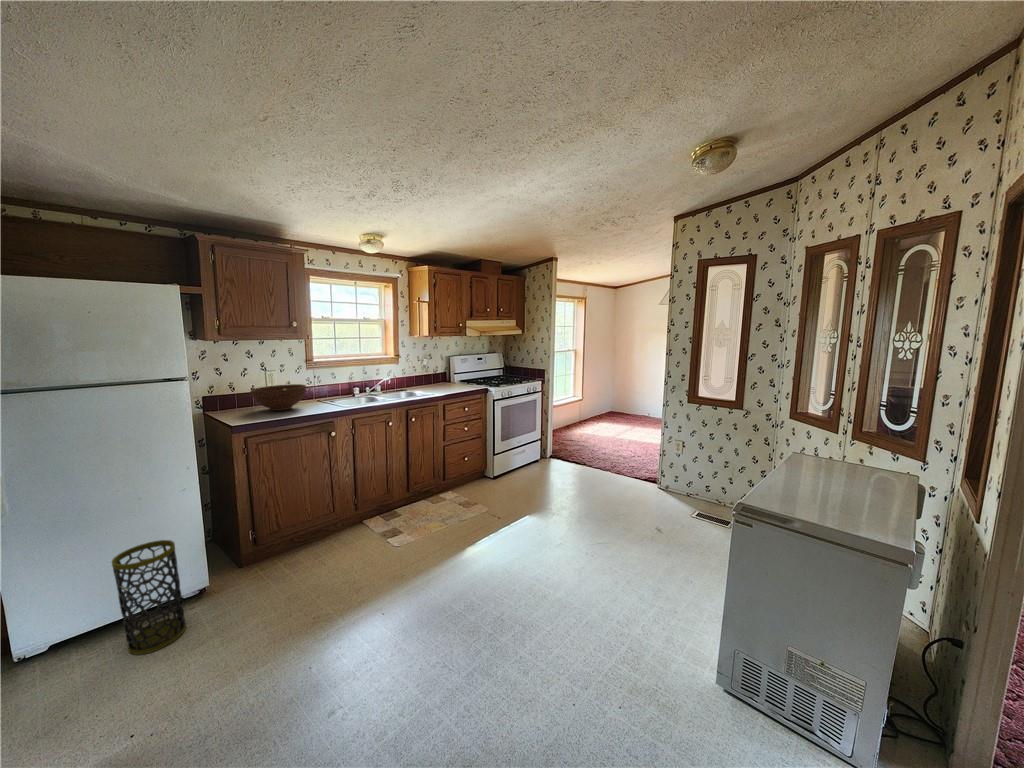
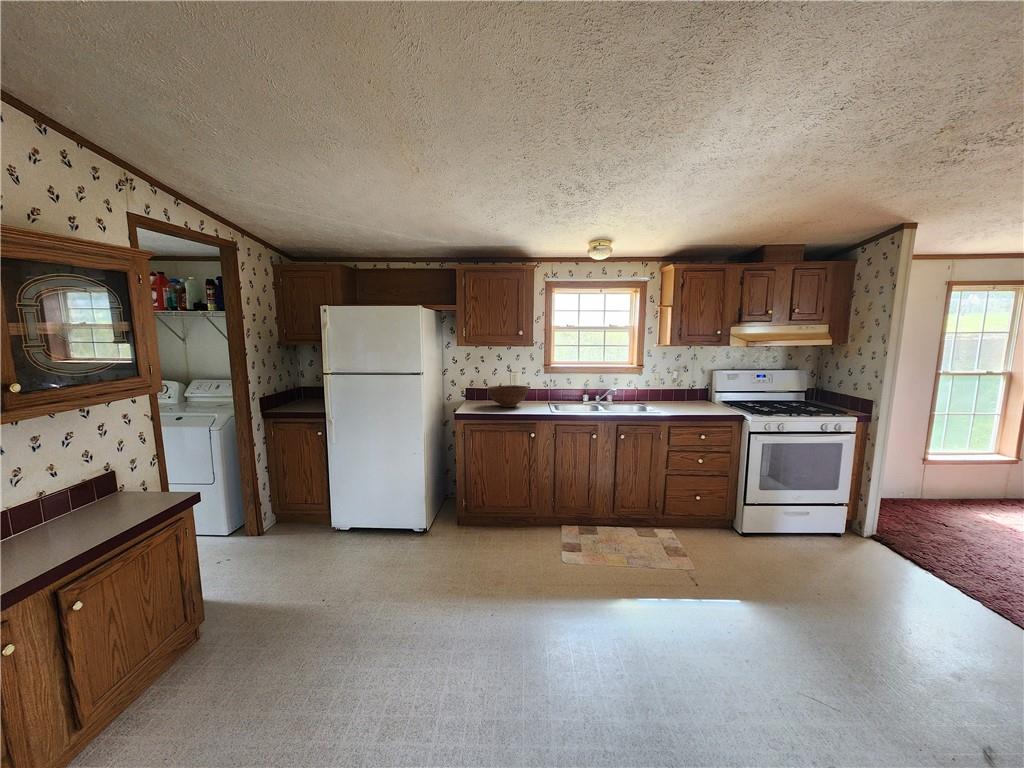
trash can: present [112,540,186,655] -> none [370,483,404,556]

